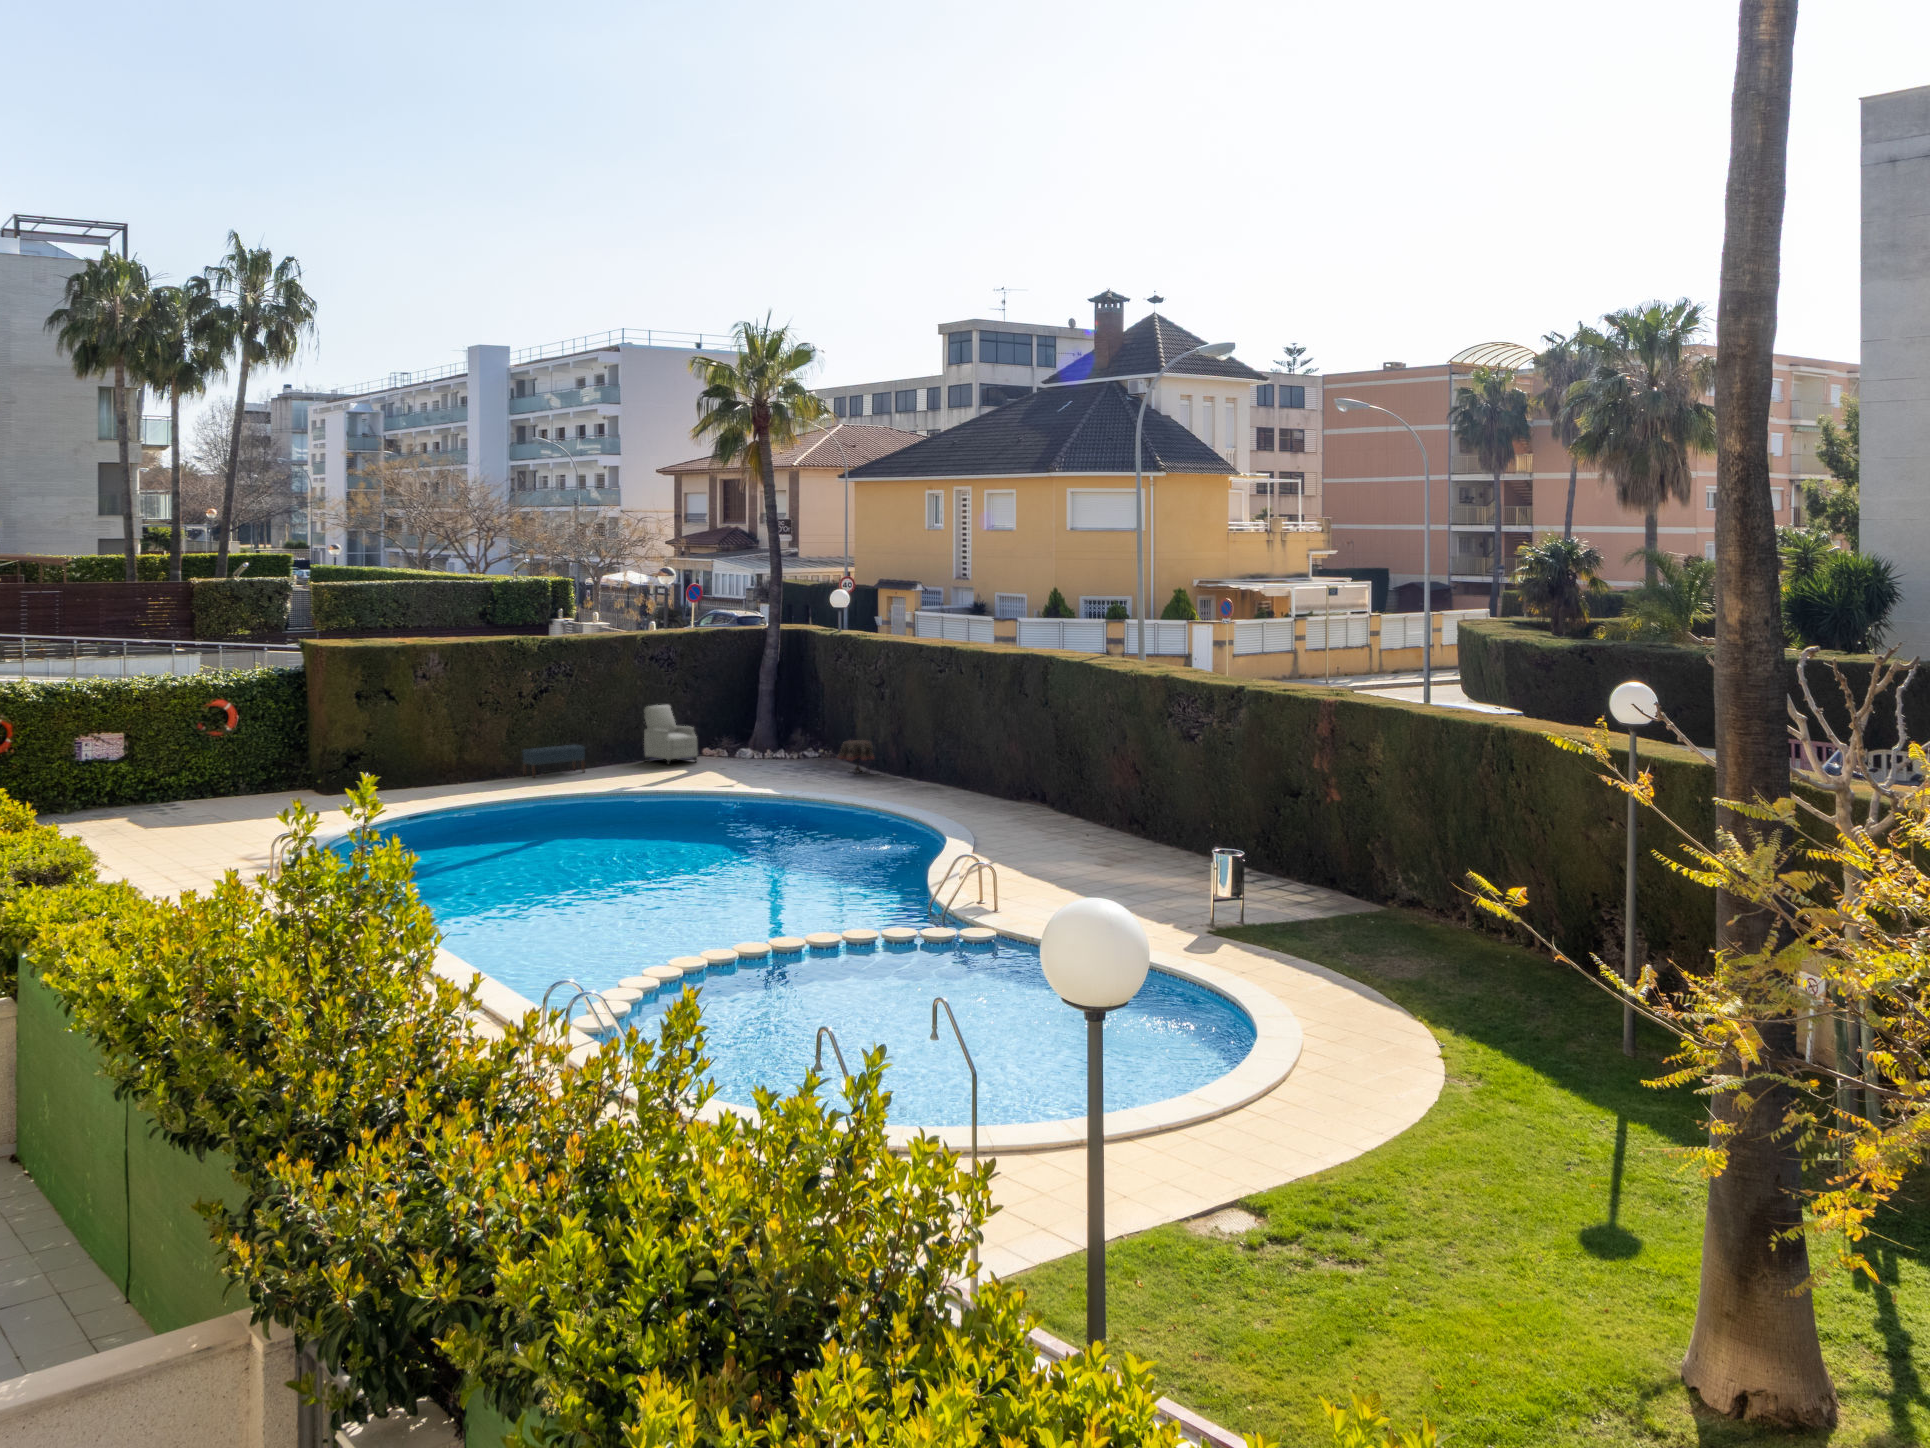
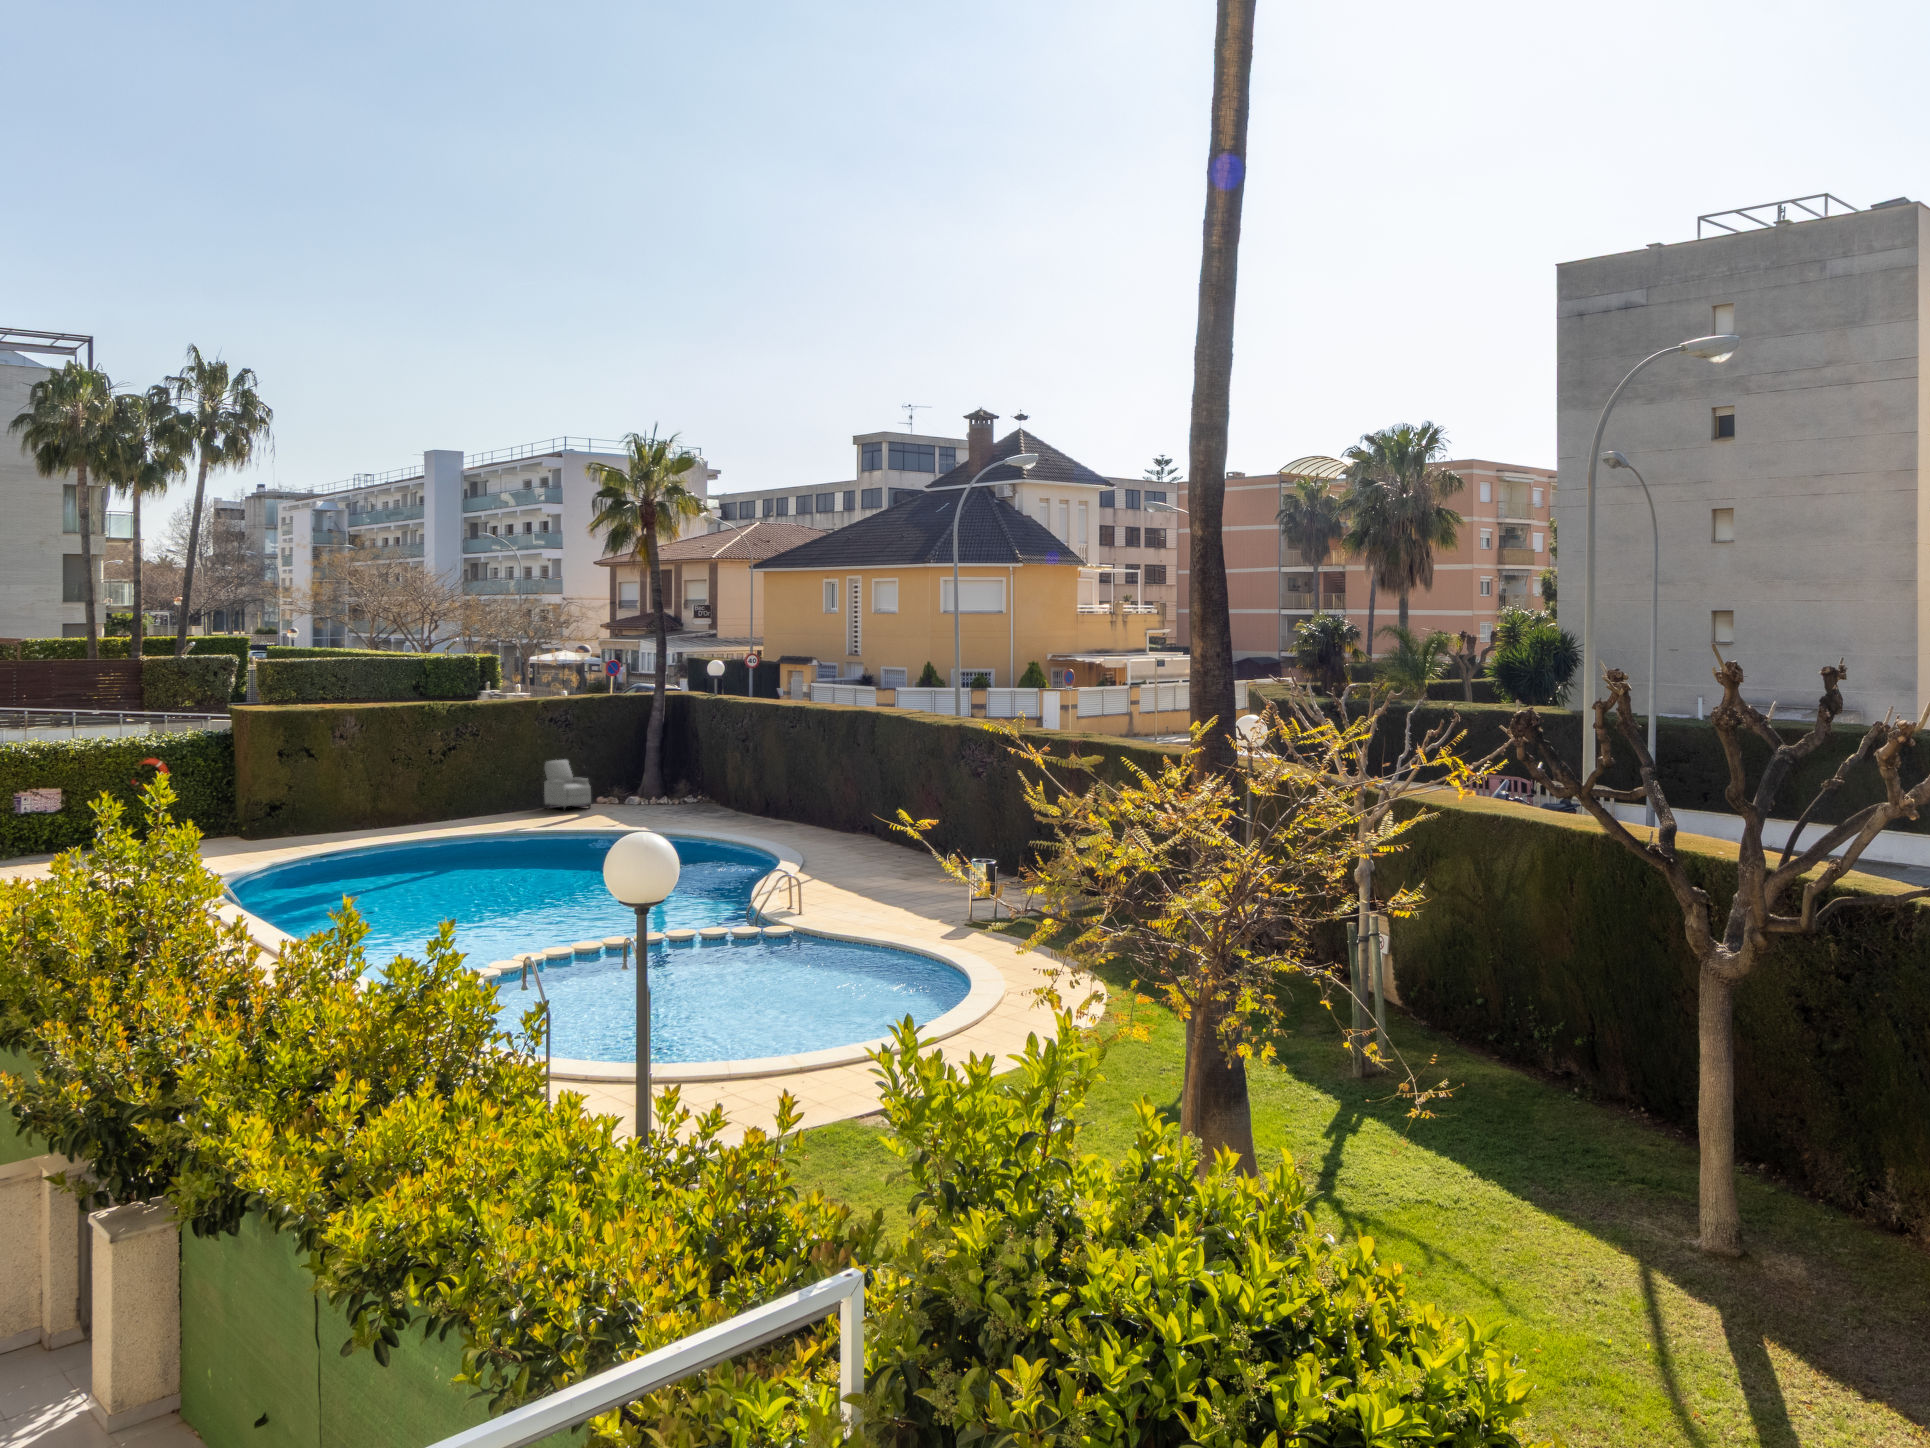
side table: present [838,740,875,772] -> none [709,786,741,815]
bench: present [522,745,585,777] -> none [431,794,489,823]

